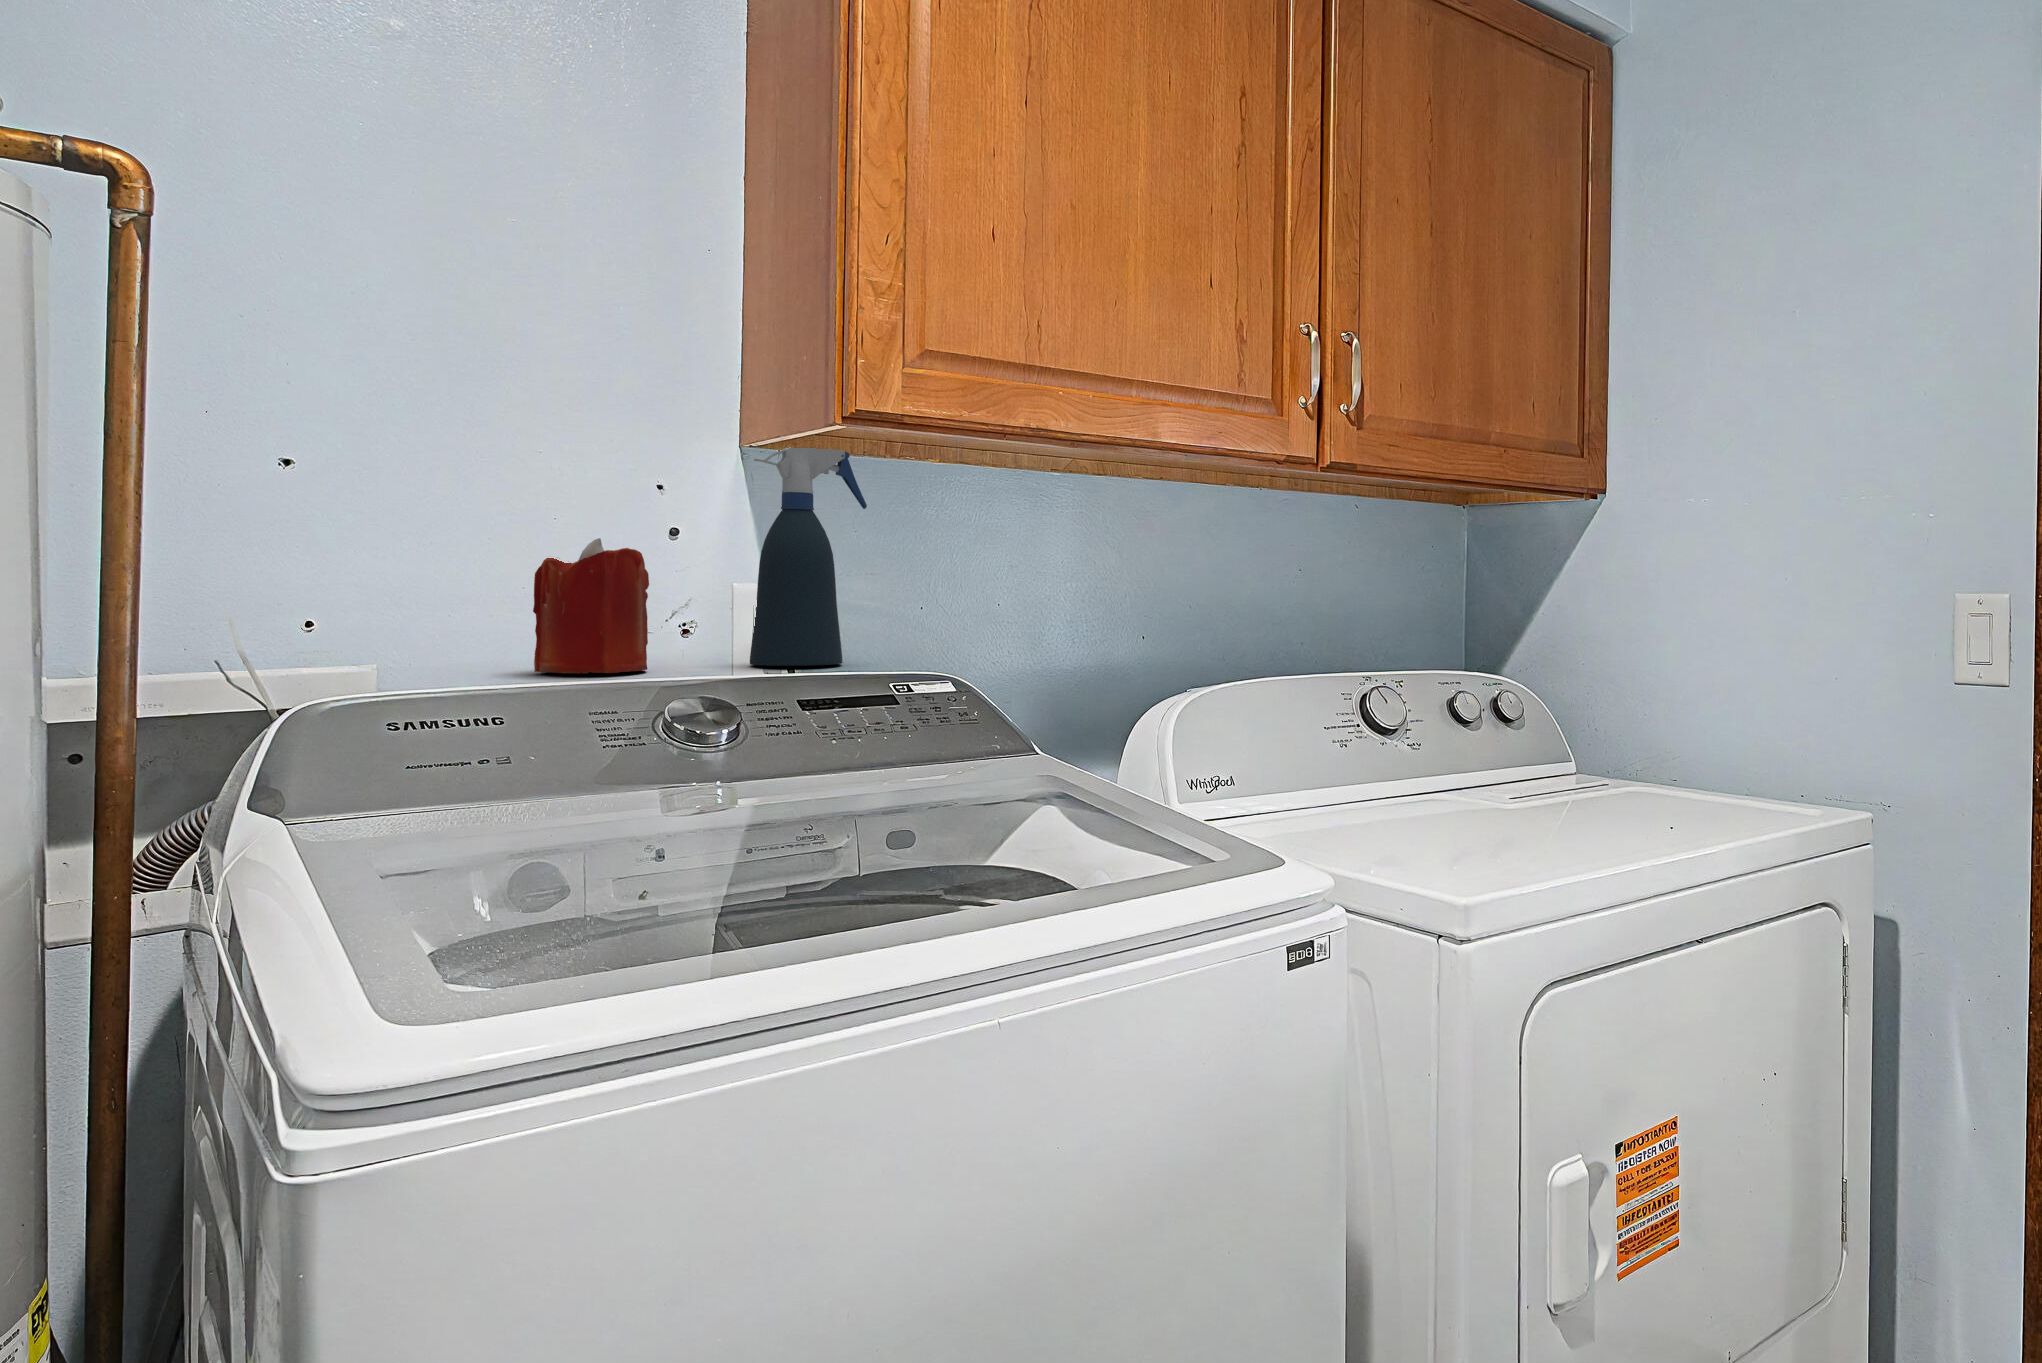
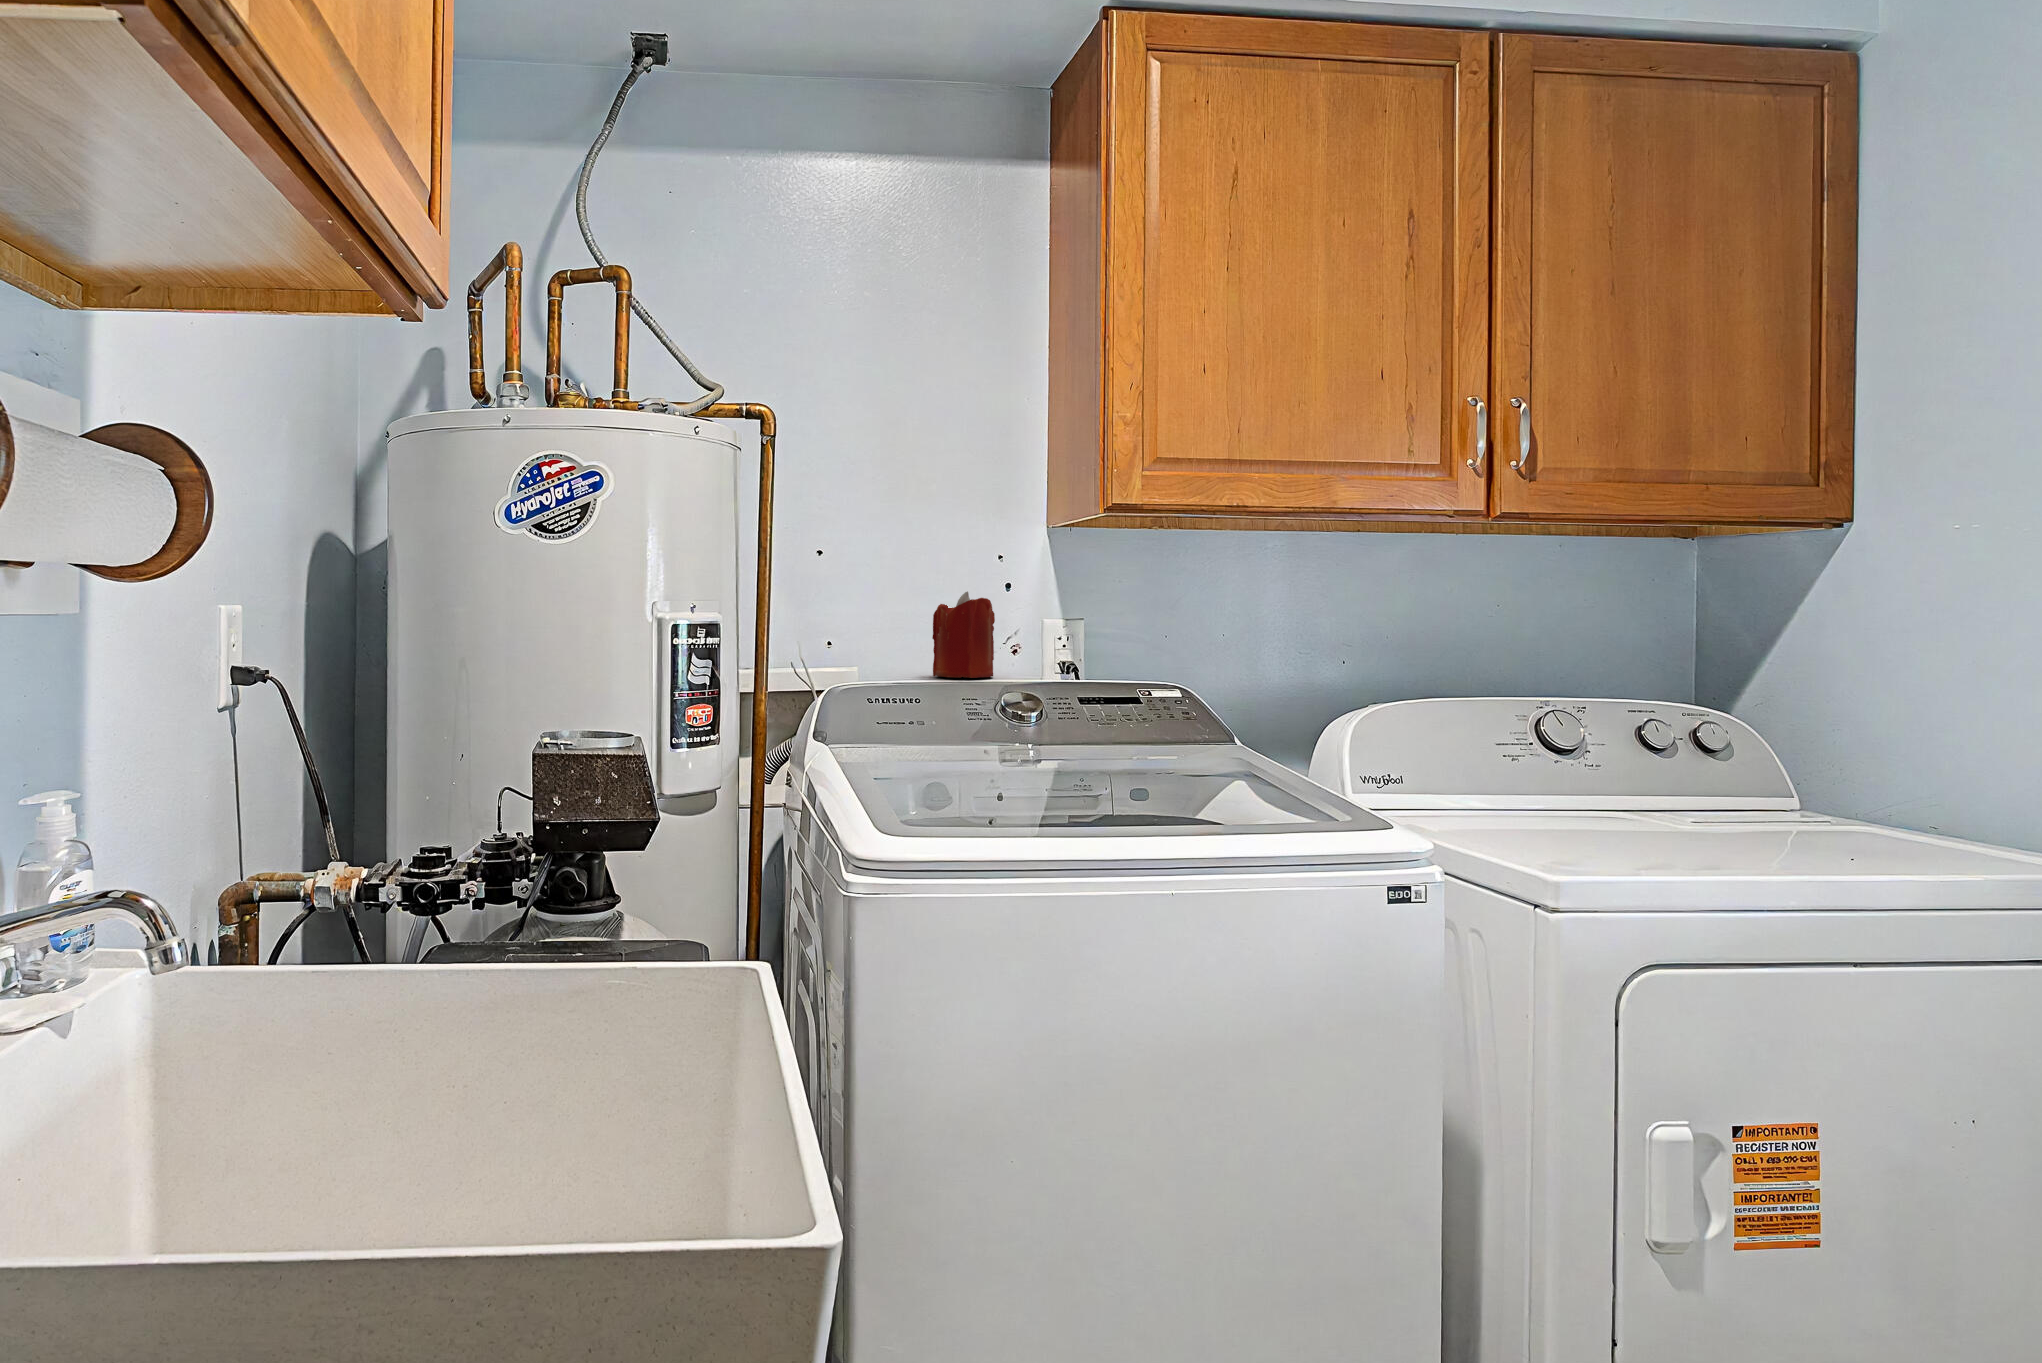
spray bottle: present [750,446,867,666] -> none [1054,516,1130,677]

